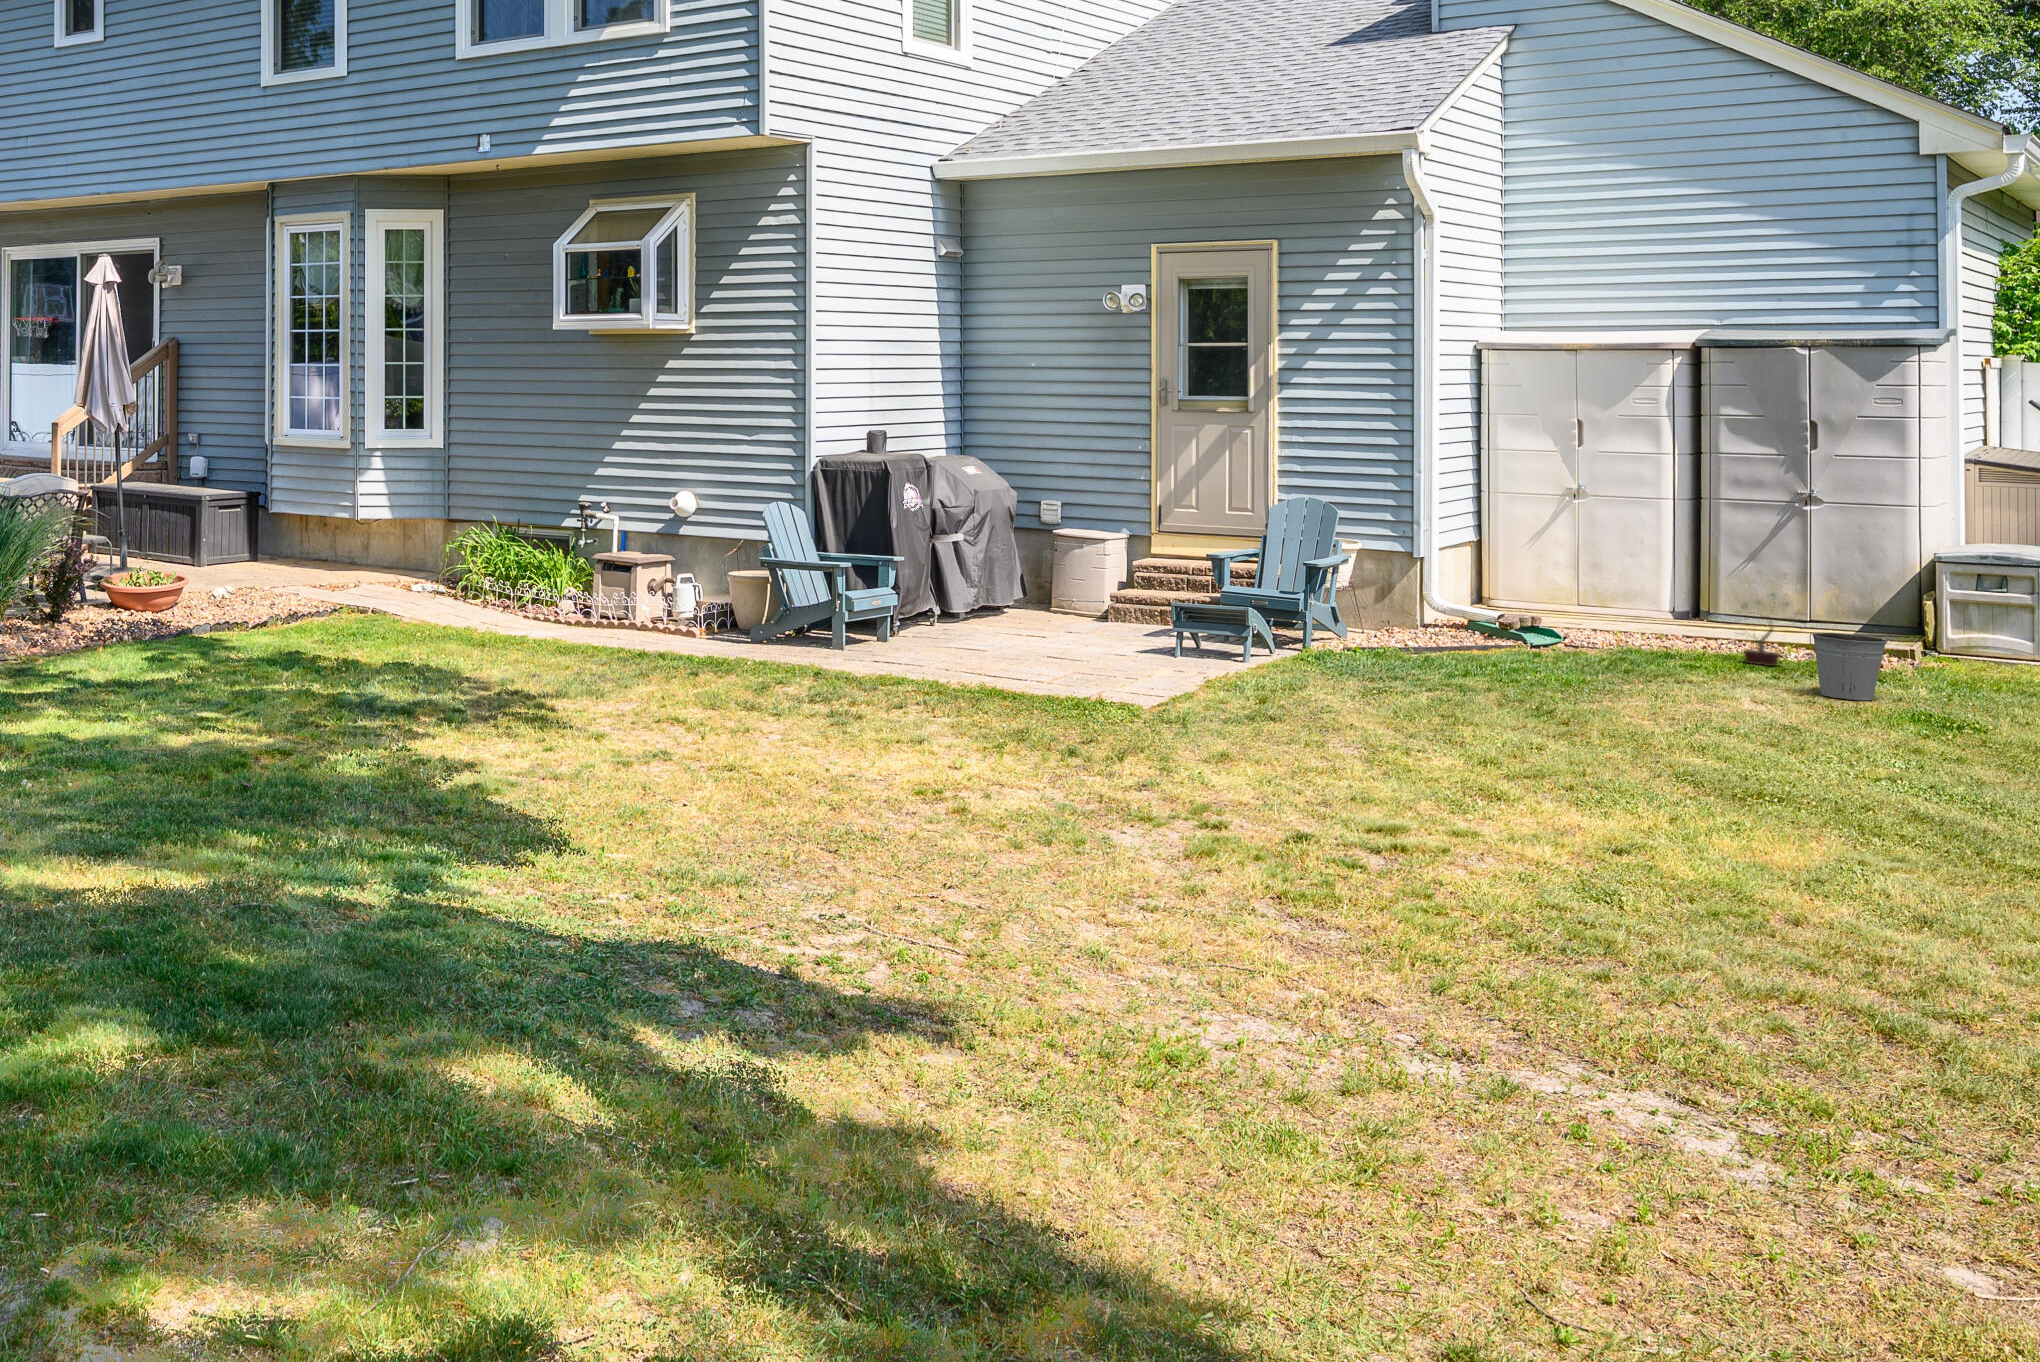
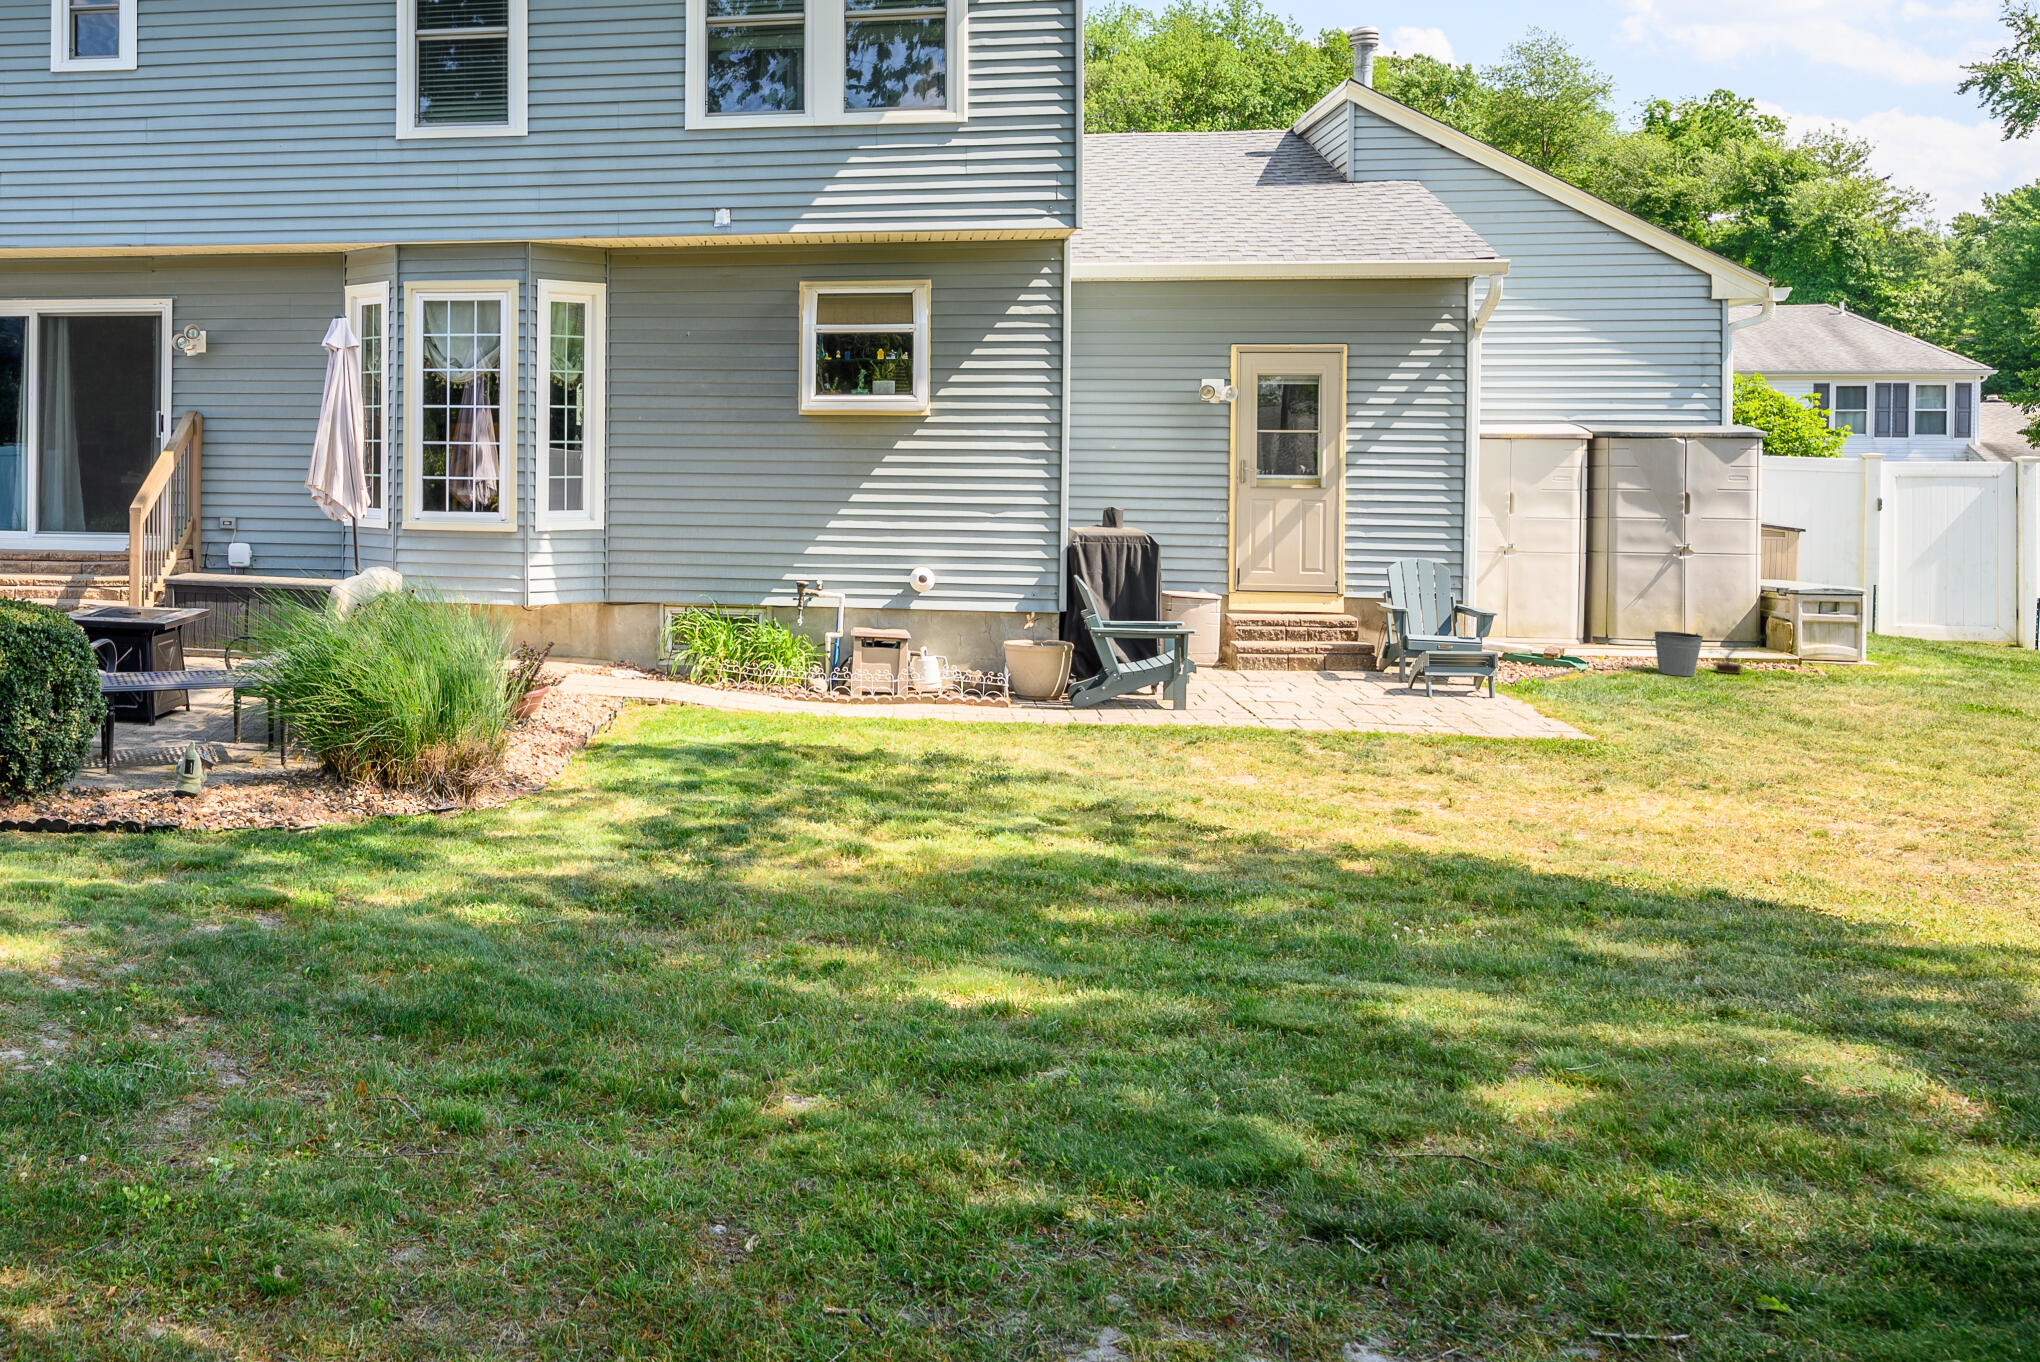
bucket: present [1810,632,1888,700] -> present [1651,631,1703,676]

